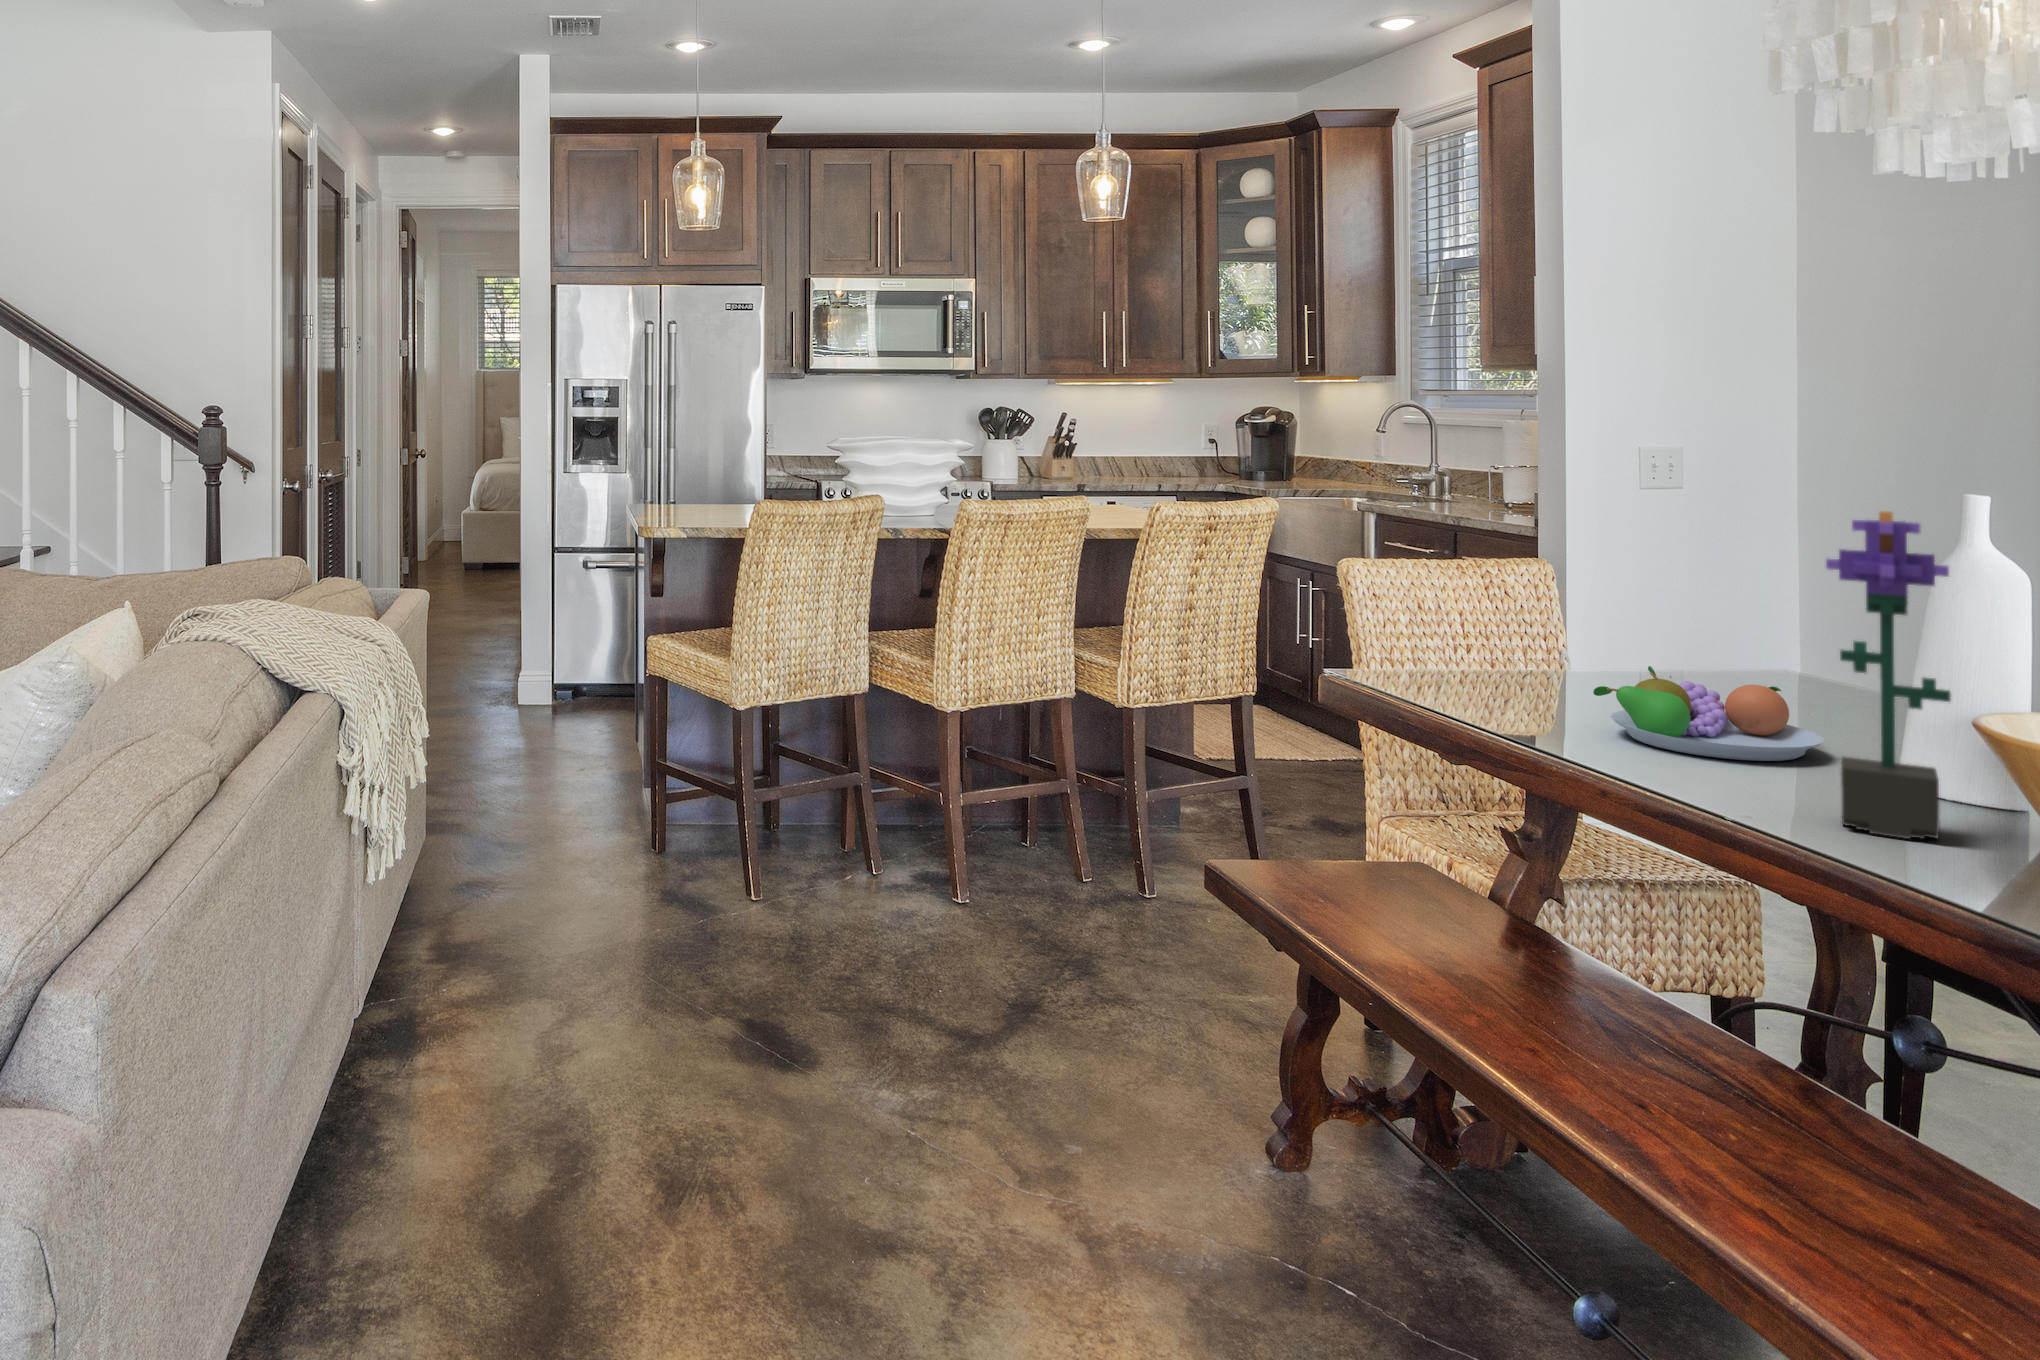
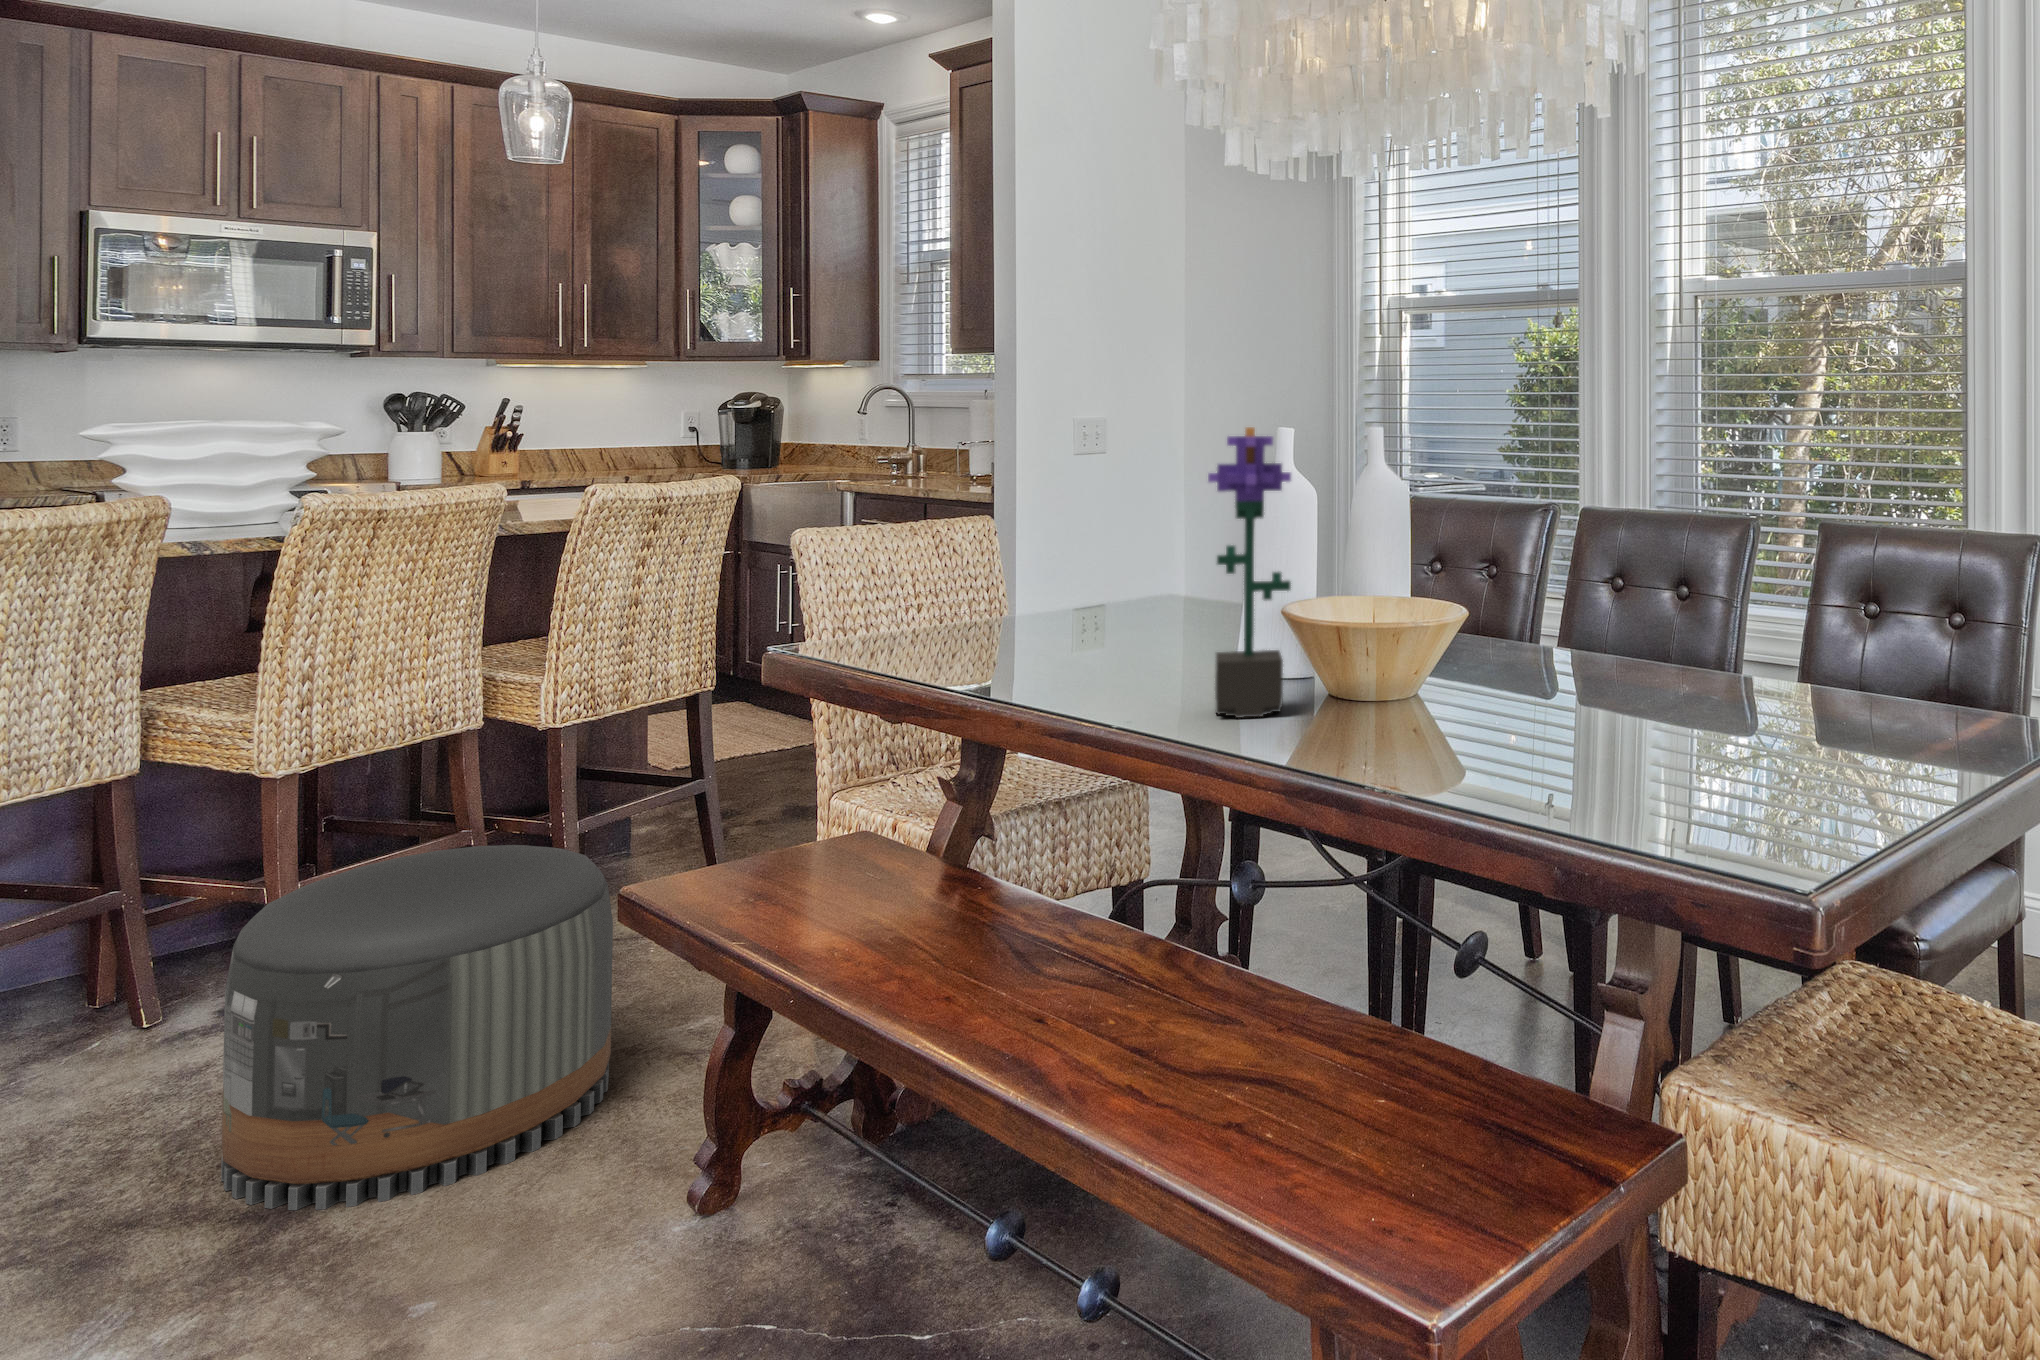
fruit bowl: present [1593,666,1823,761] -> none [1023,595,1199,673]
pouf: none [935,792,1191,1055] -> present [221,845,613,1210]

